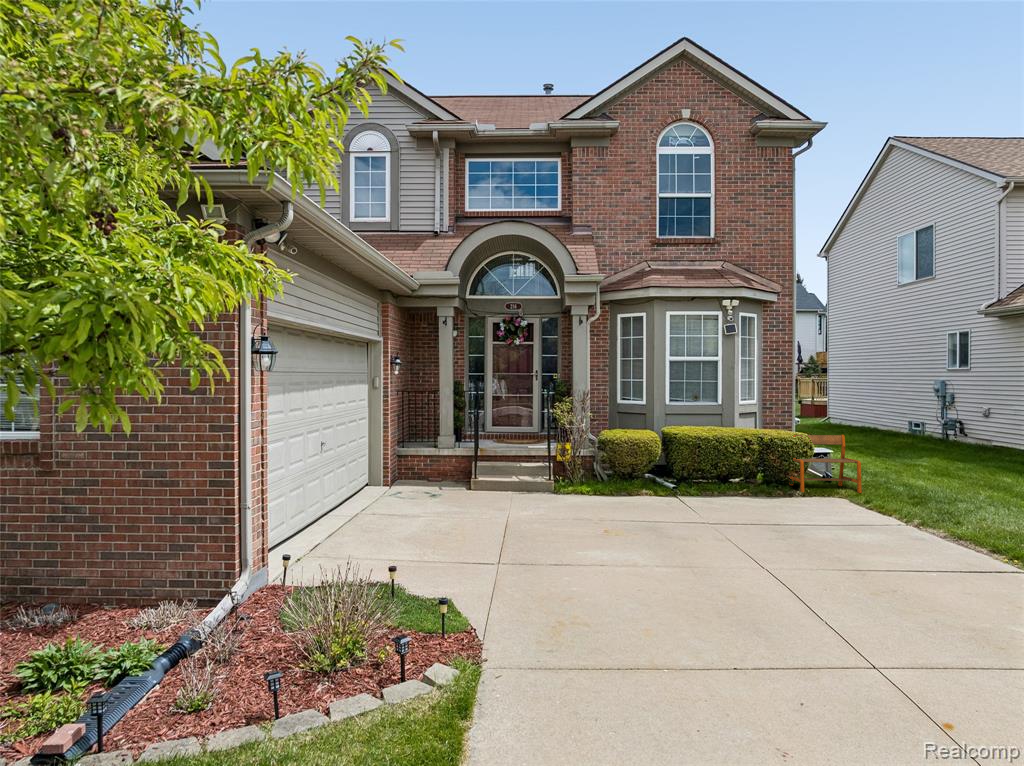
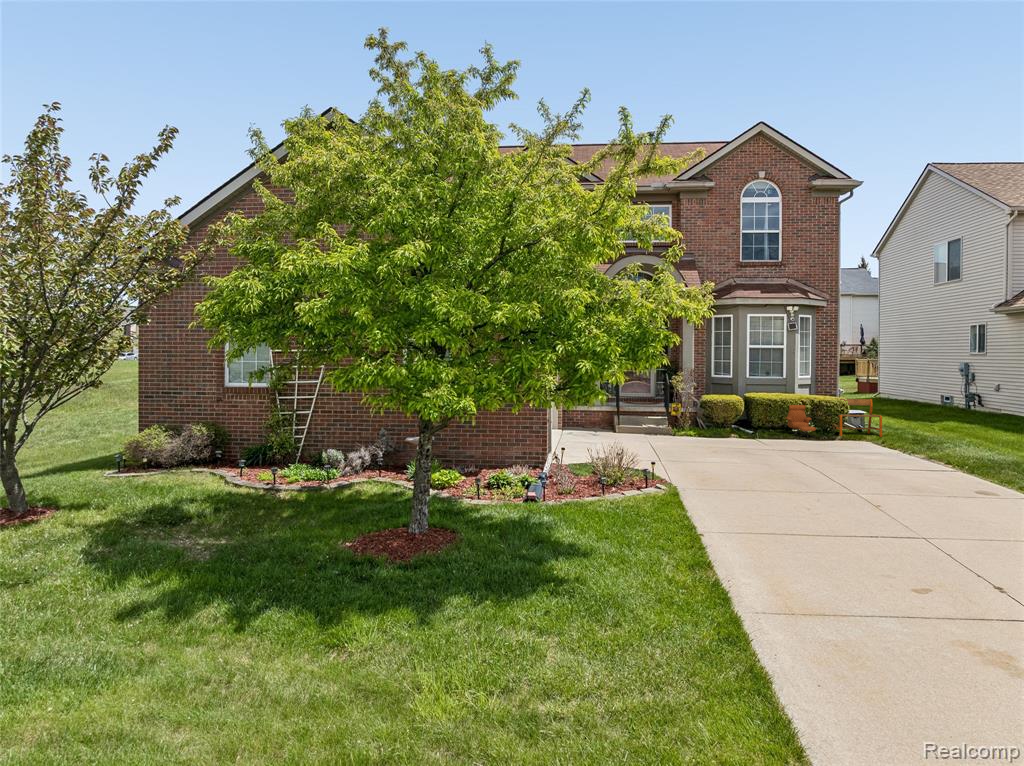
lounge chair: none [721,445,767,498] -> present [786,405,816,437]

